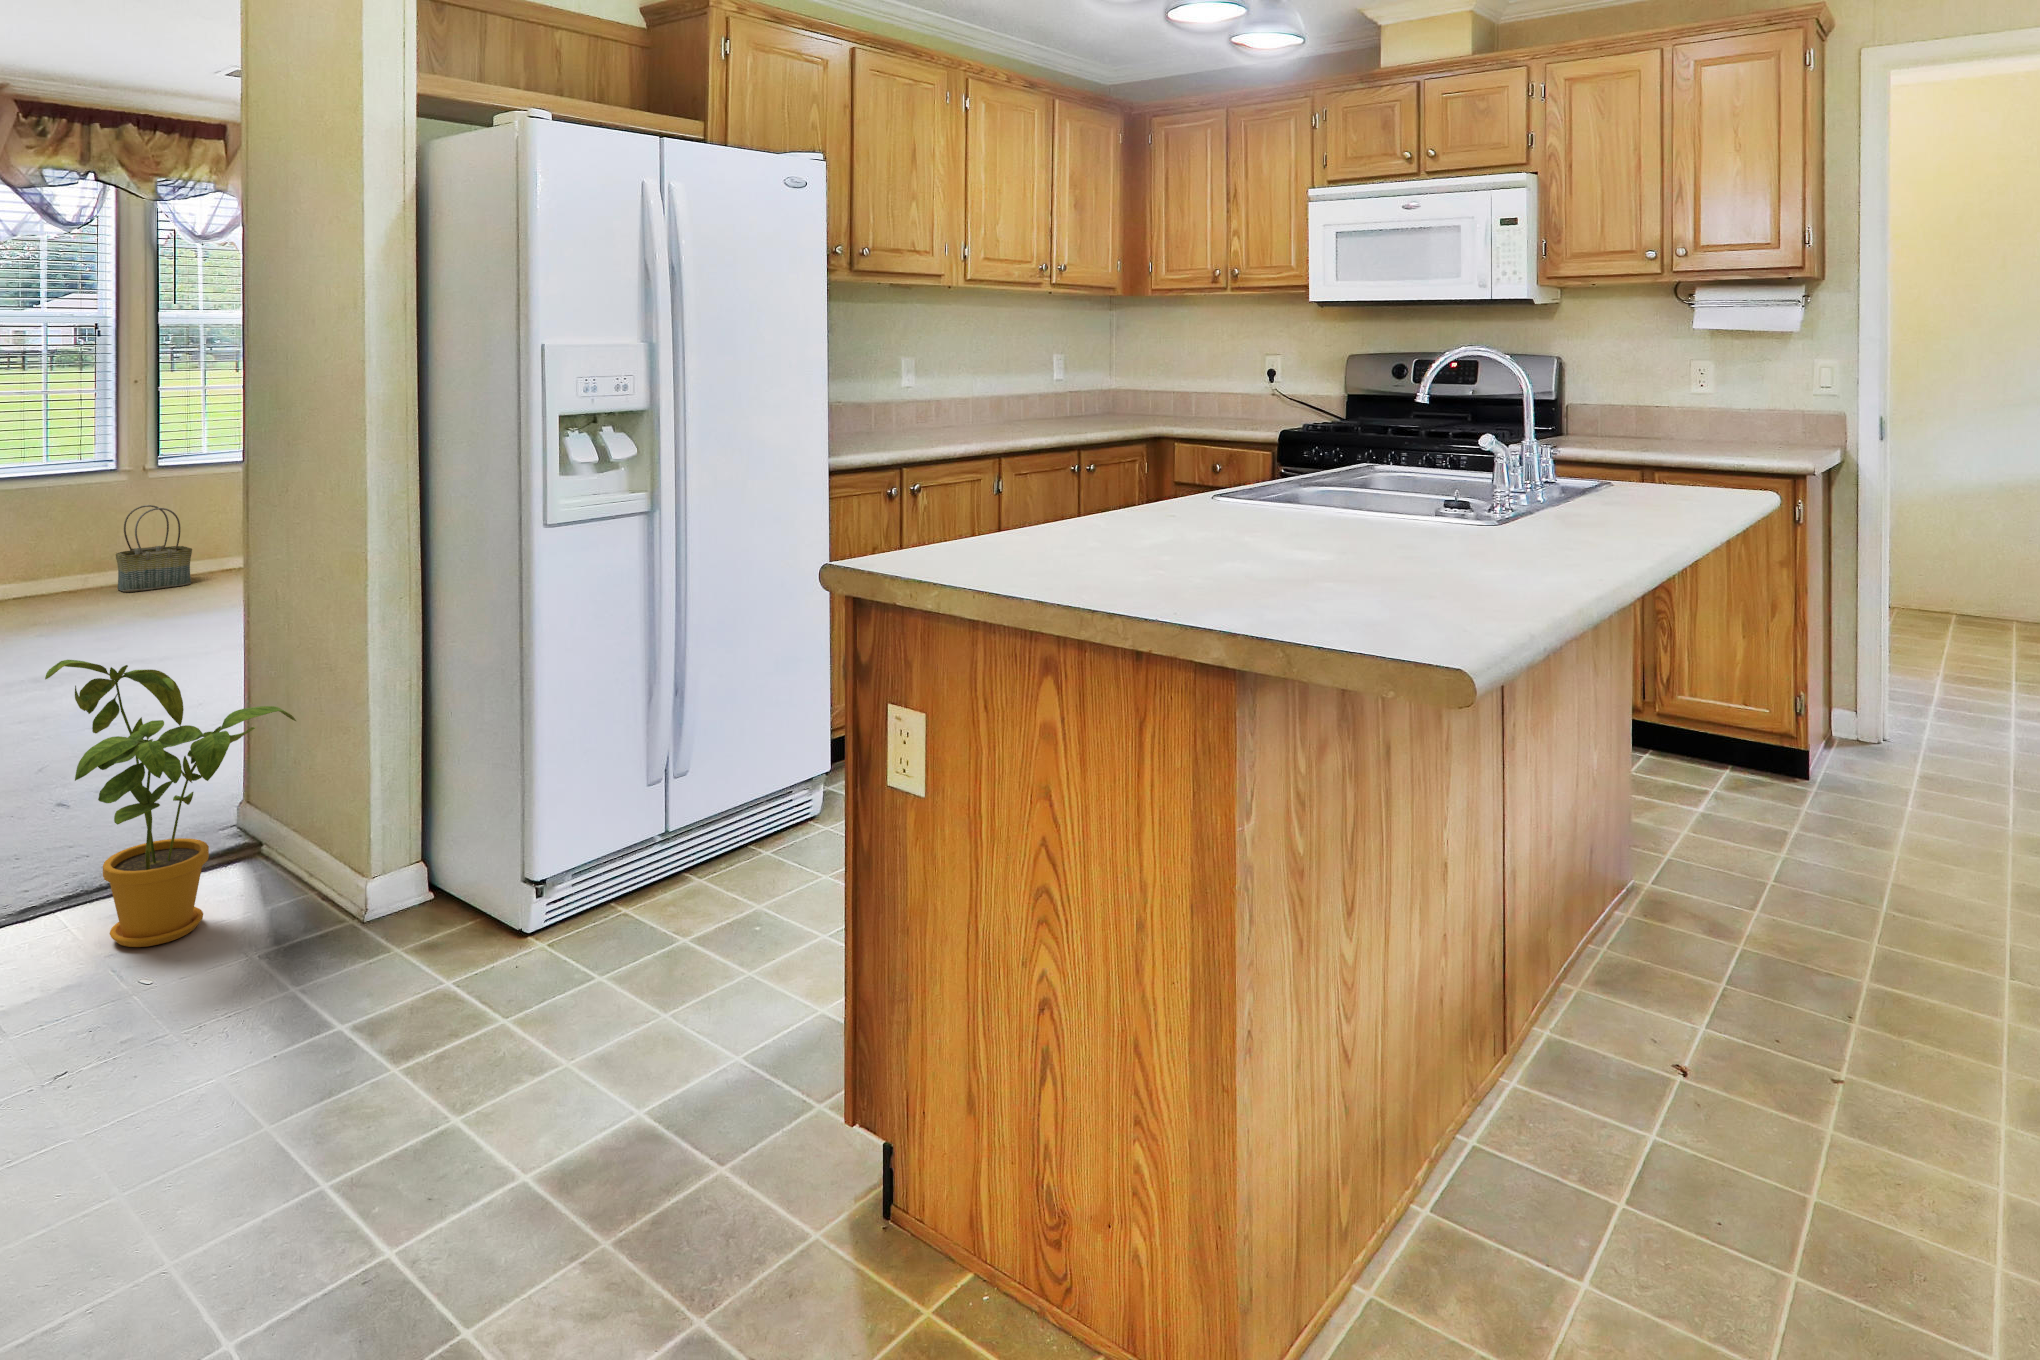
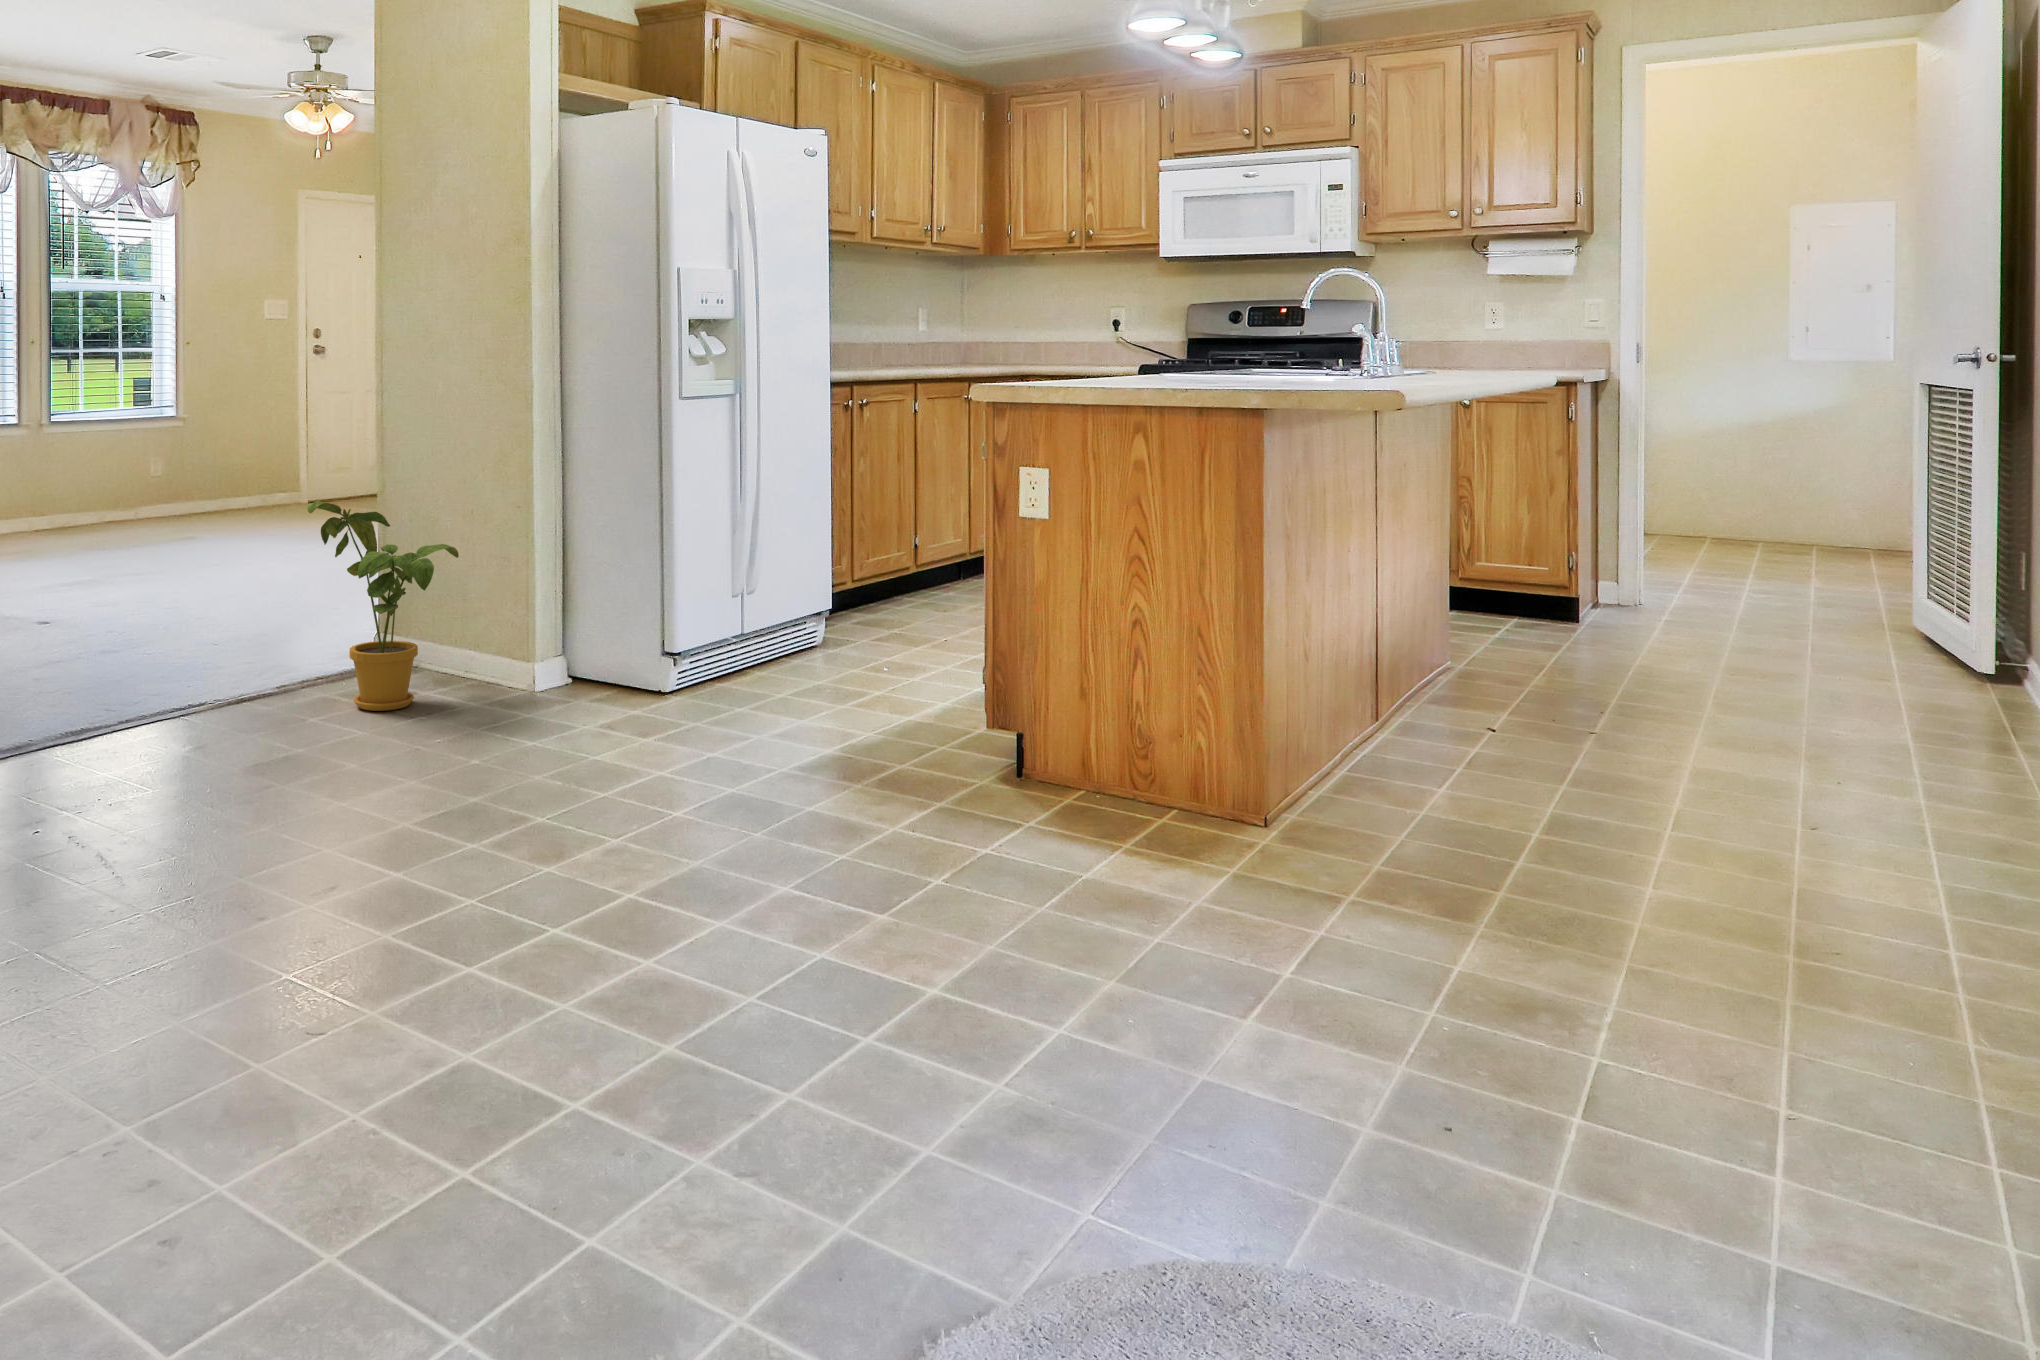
basket: present [116,505,192,592] -> none [20,458,86,537]

